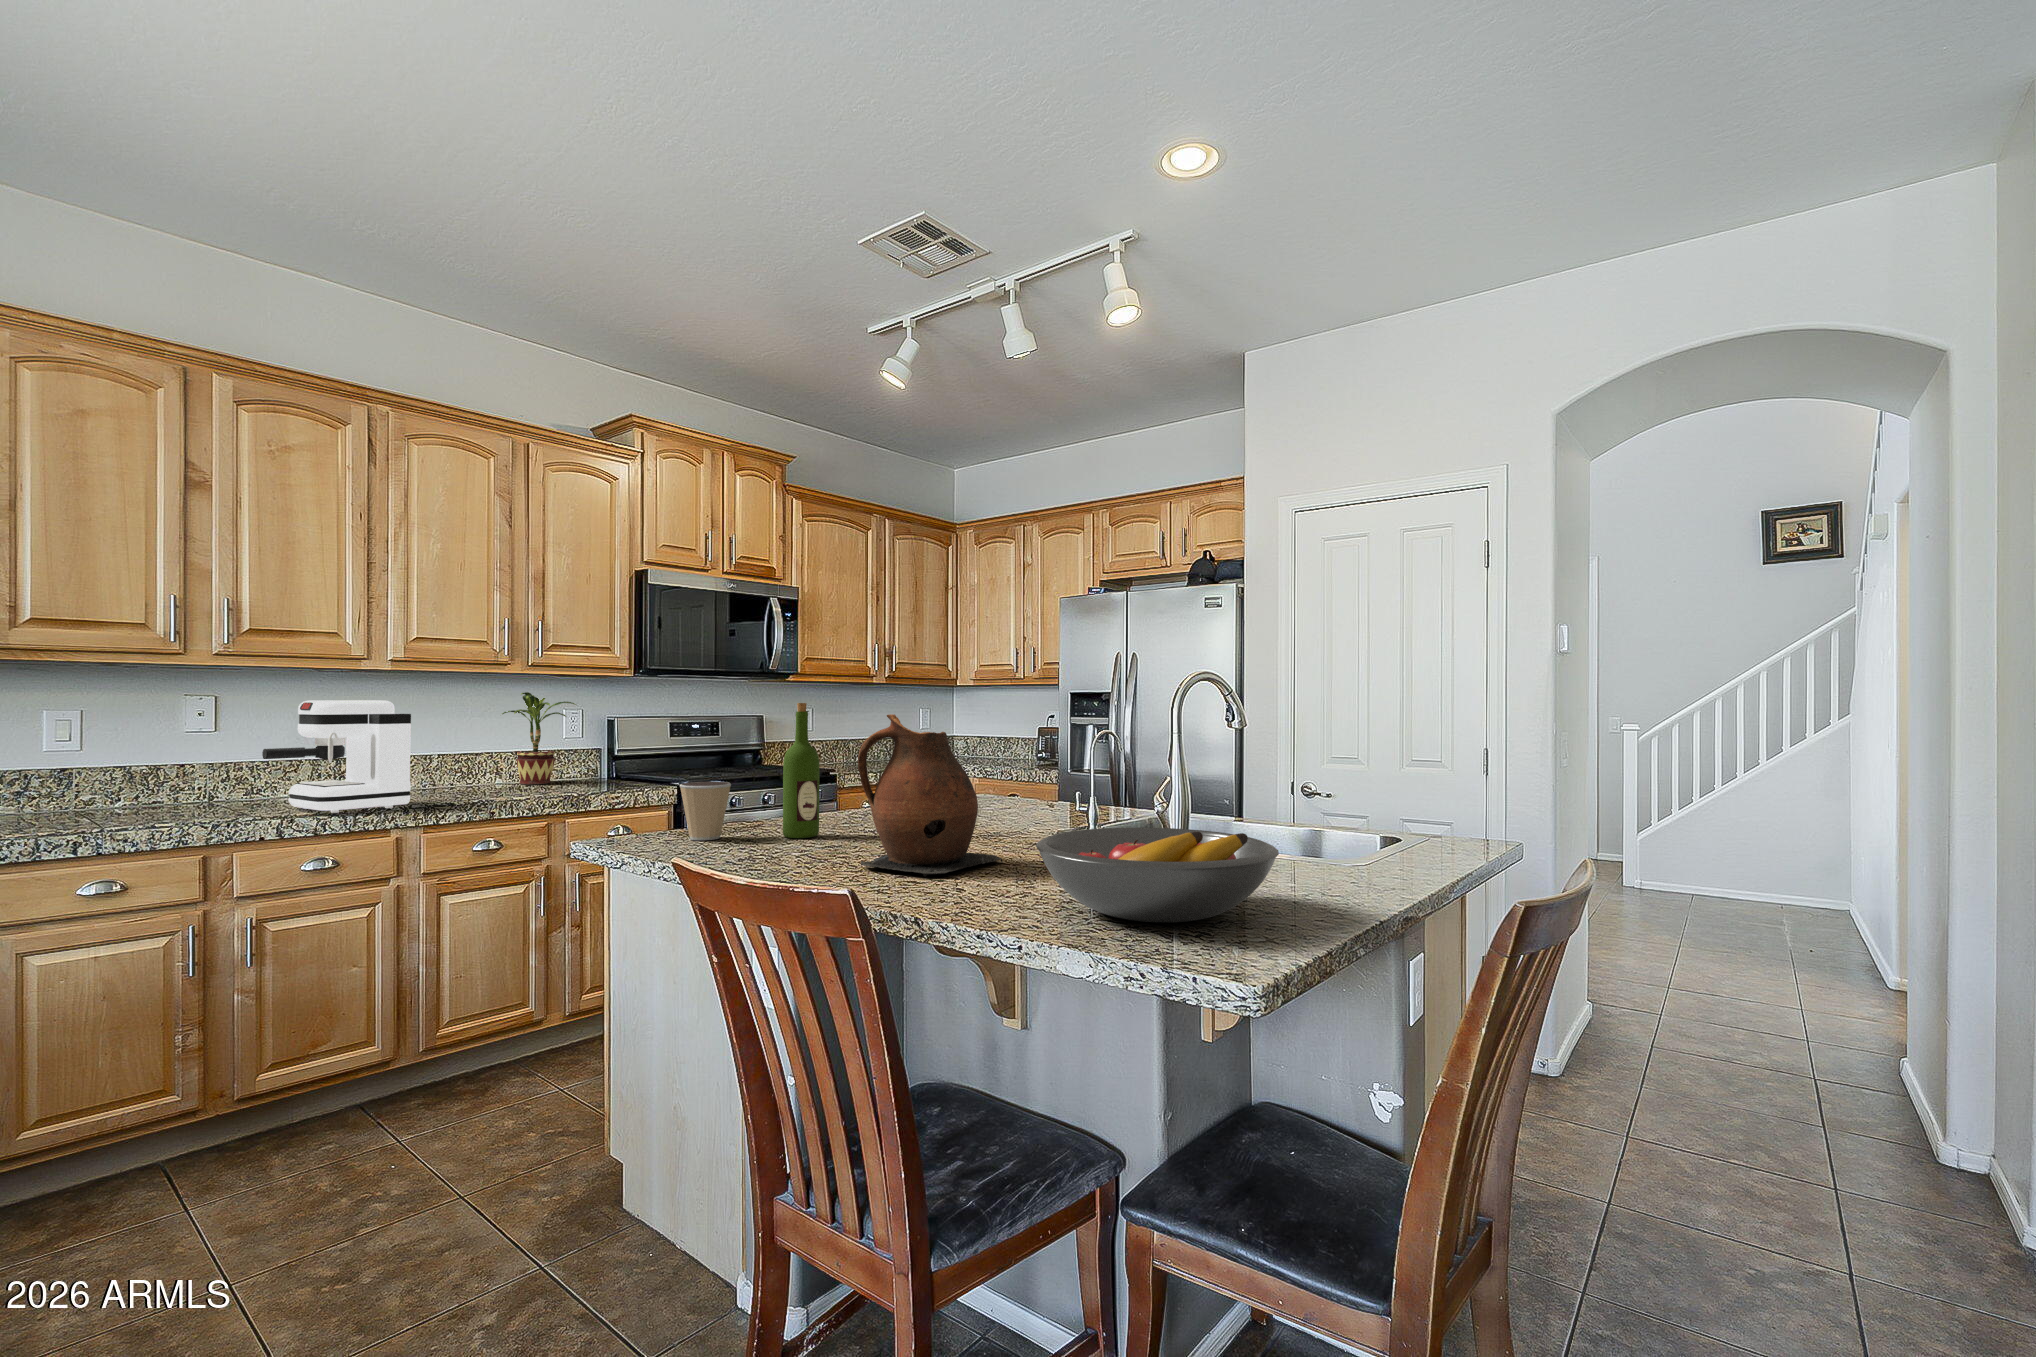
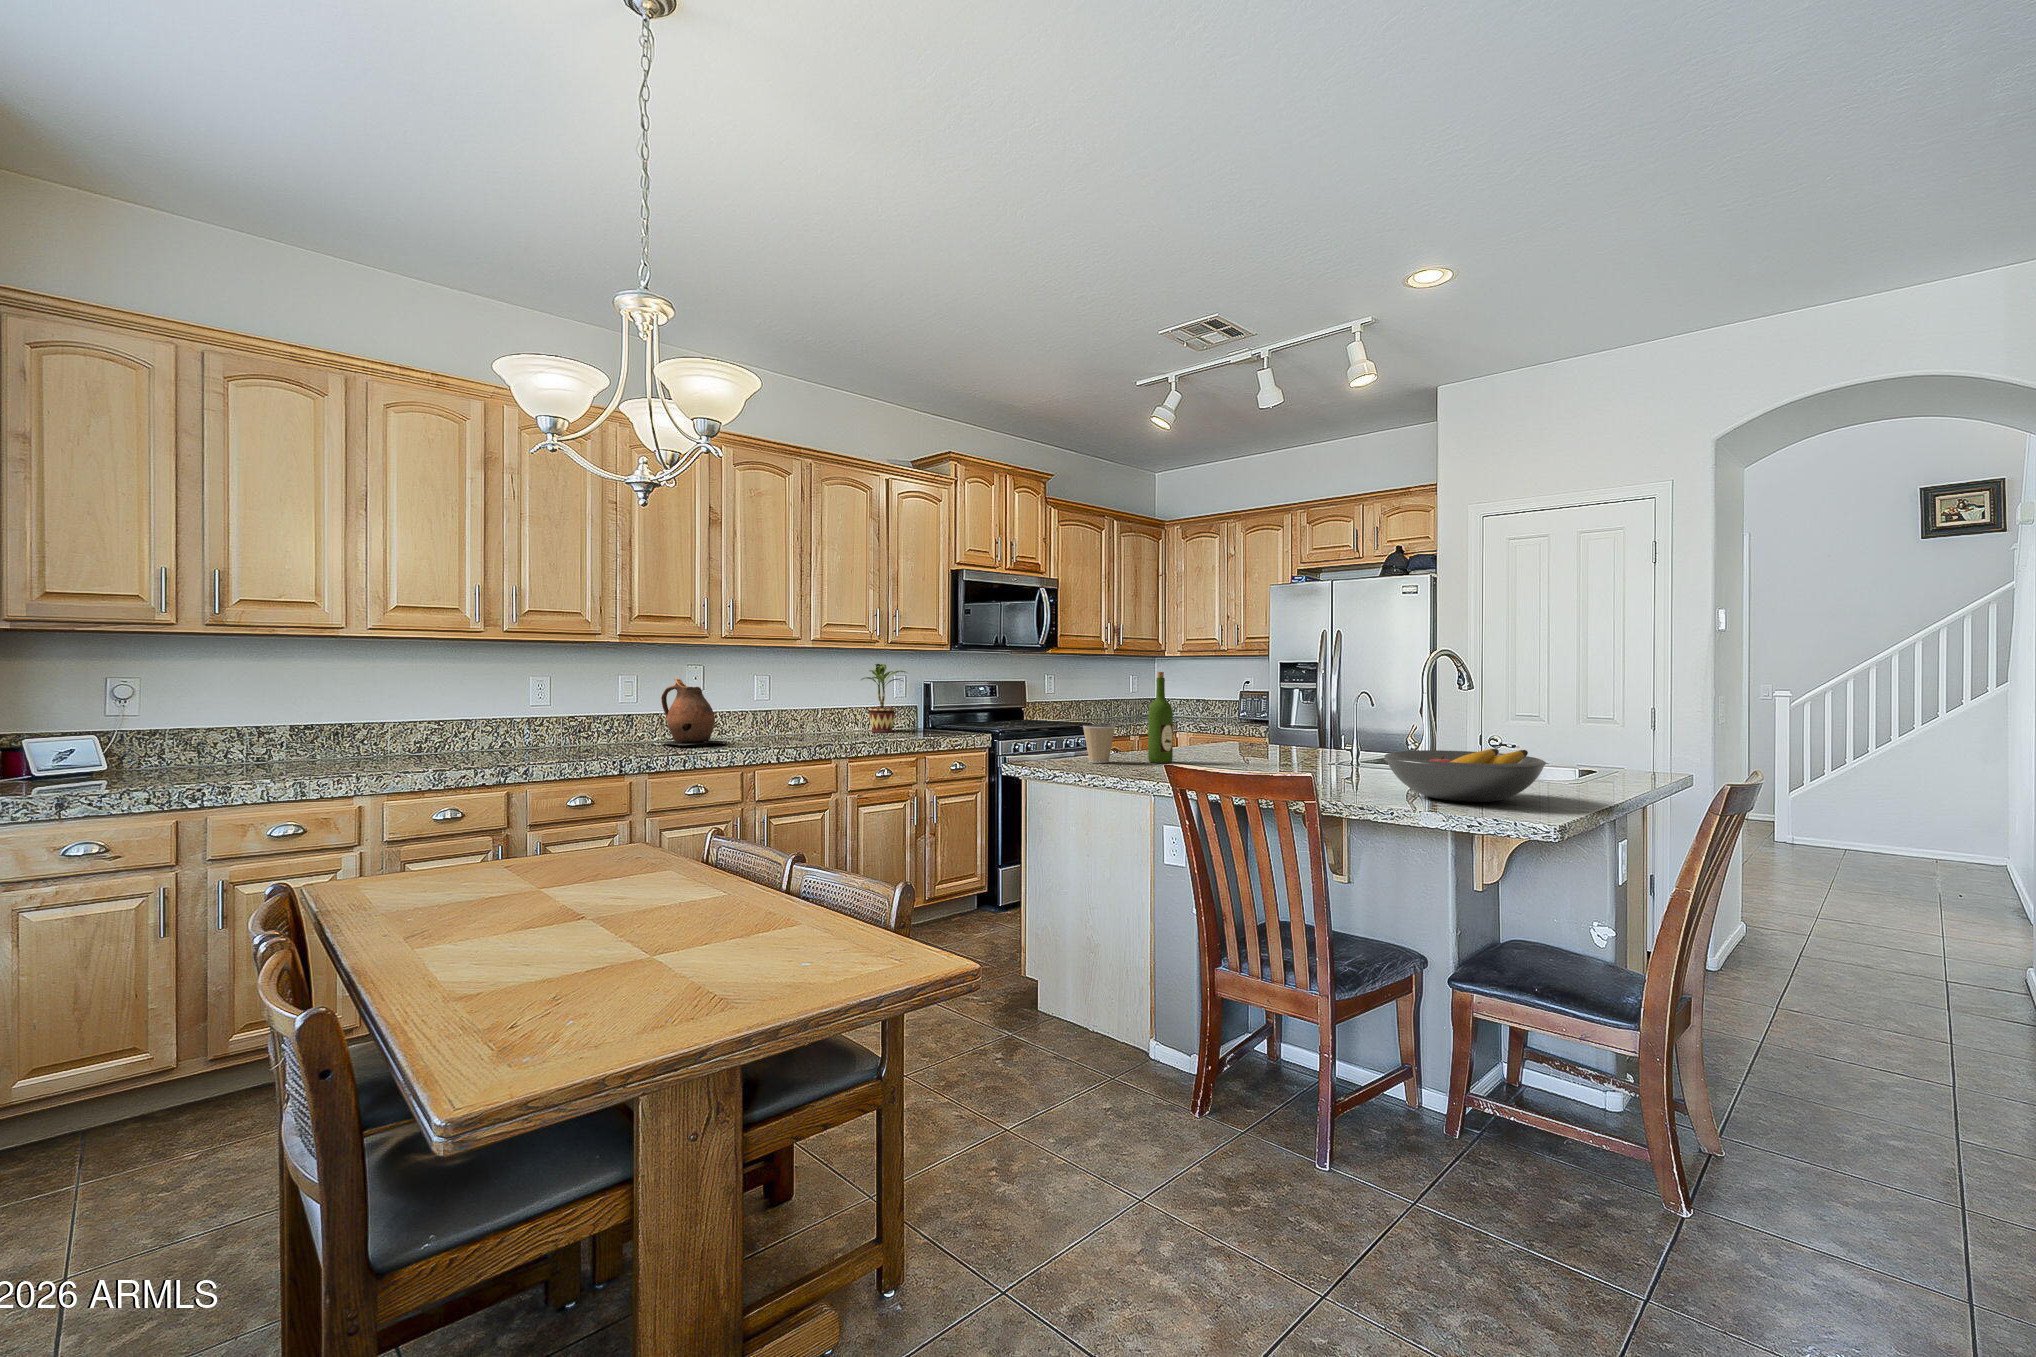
coffee maker: present [262,701,411,813] -> none [748,670,834,748]
ceramic pitcher: present [858,714,1002,877] -> present [661,679,726,746]

